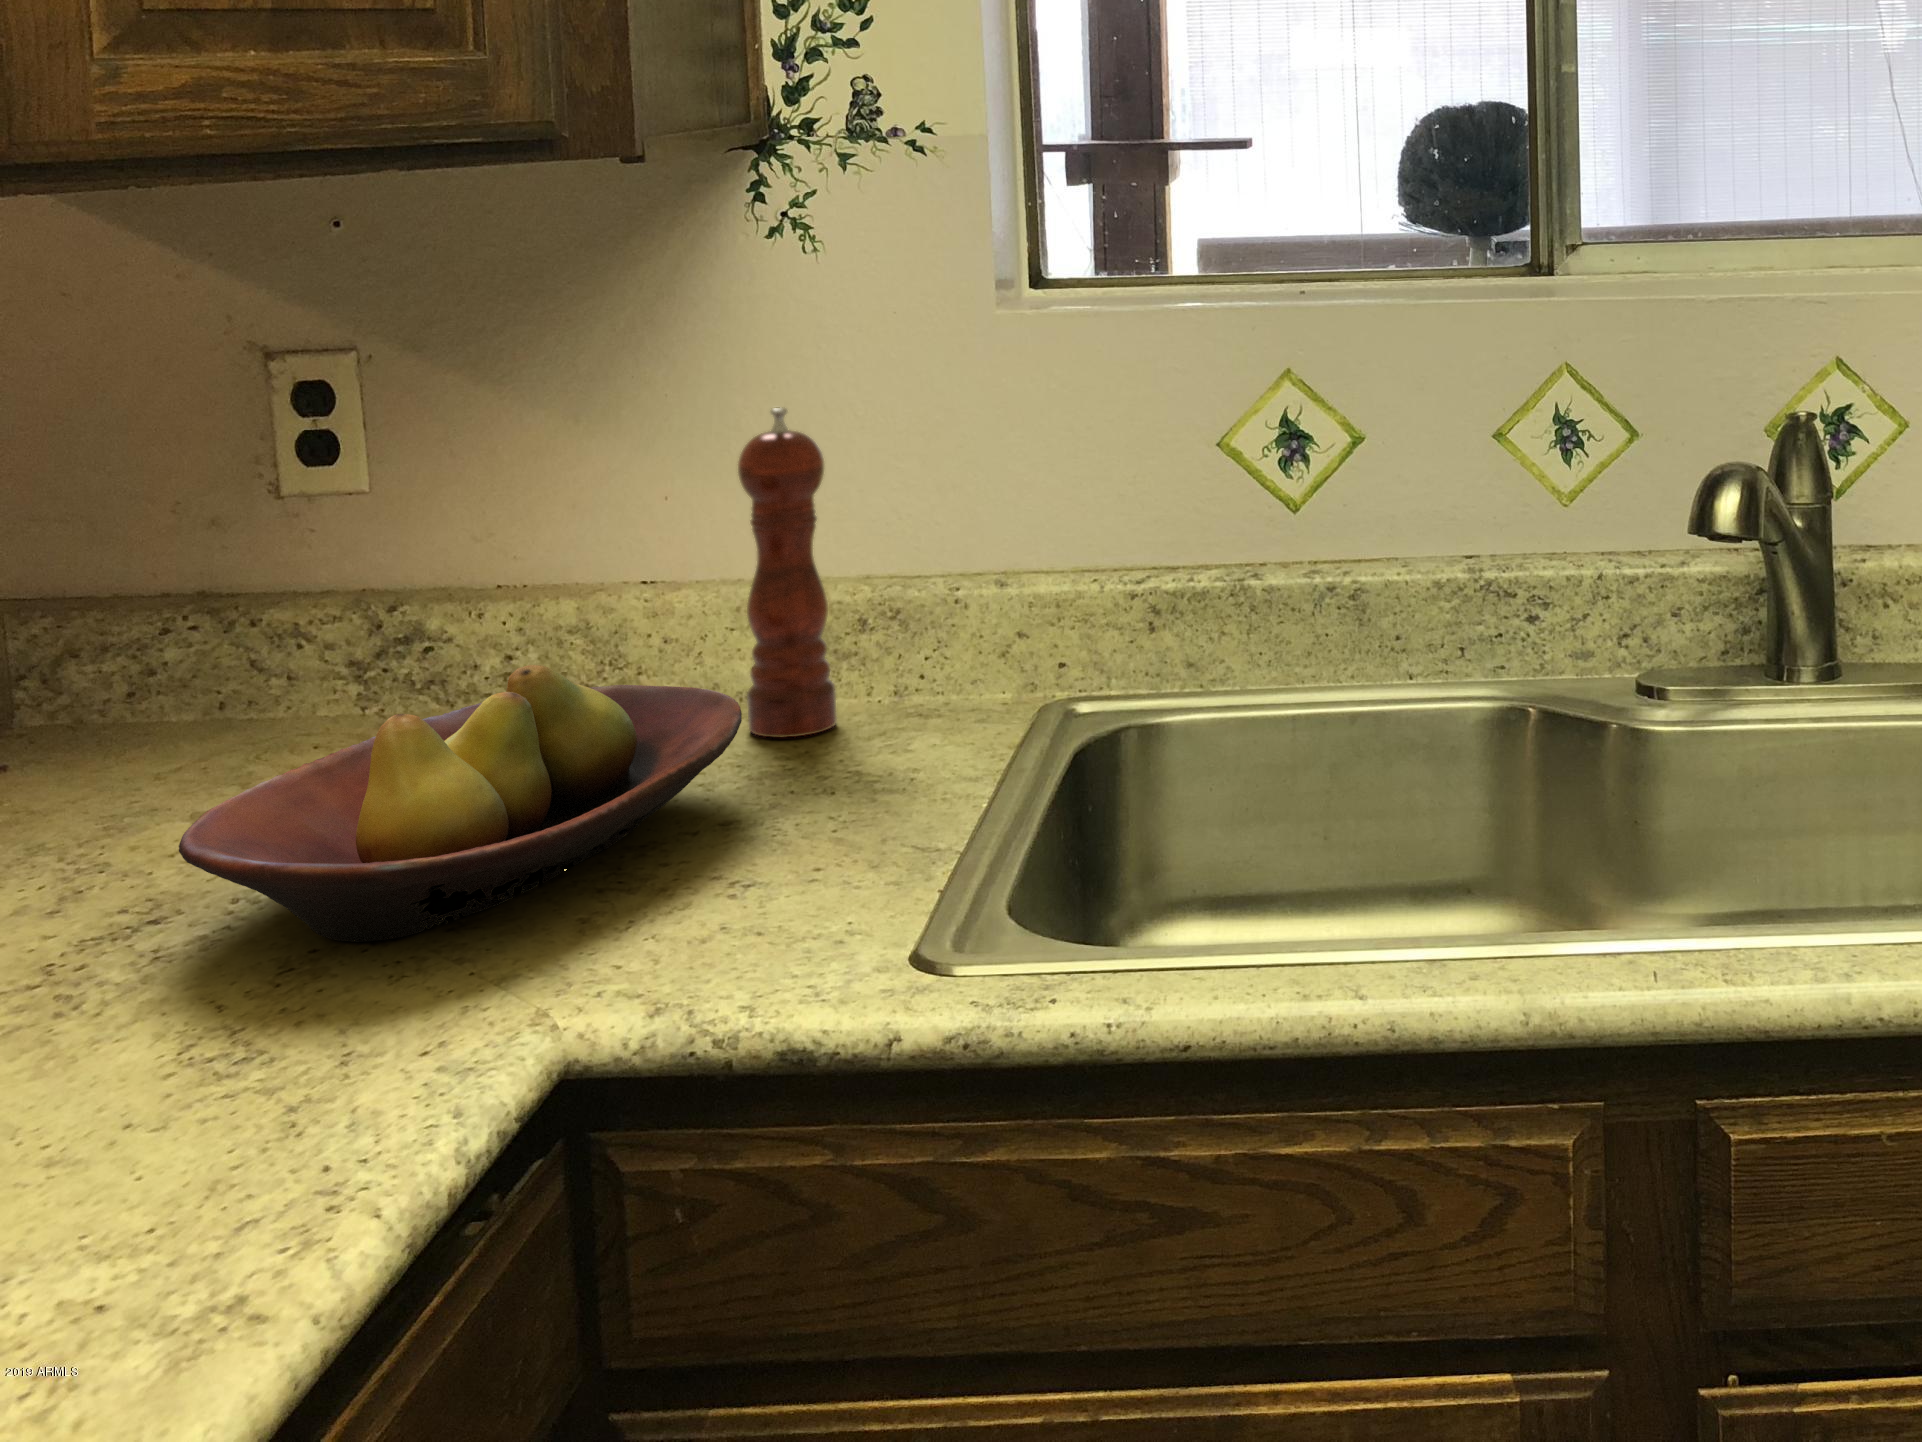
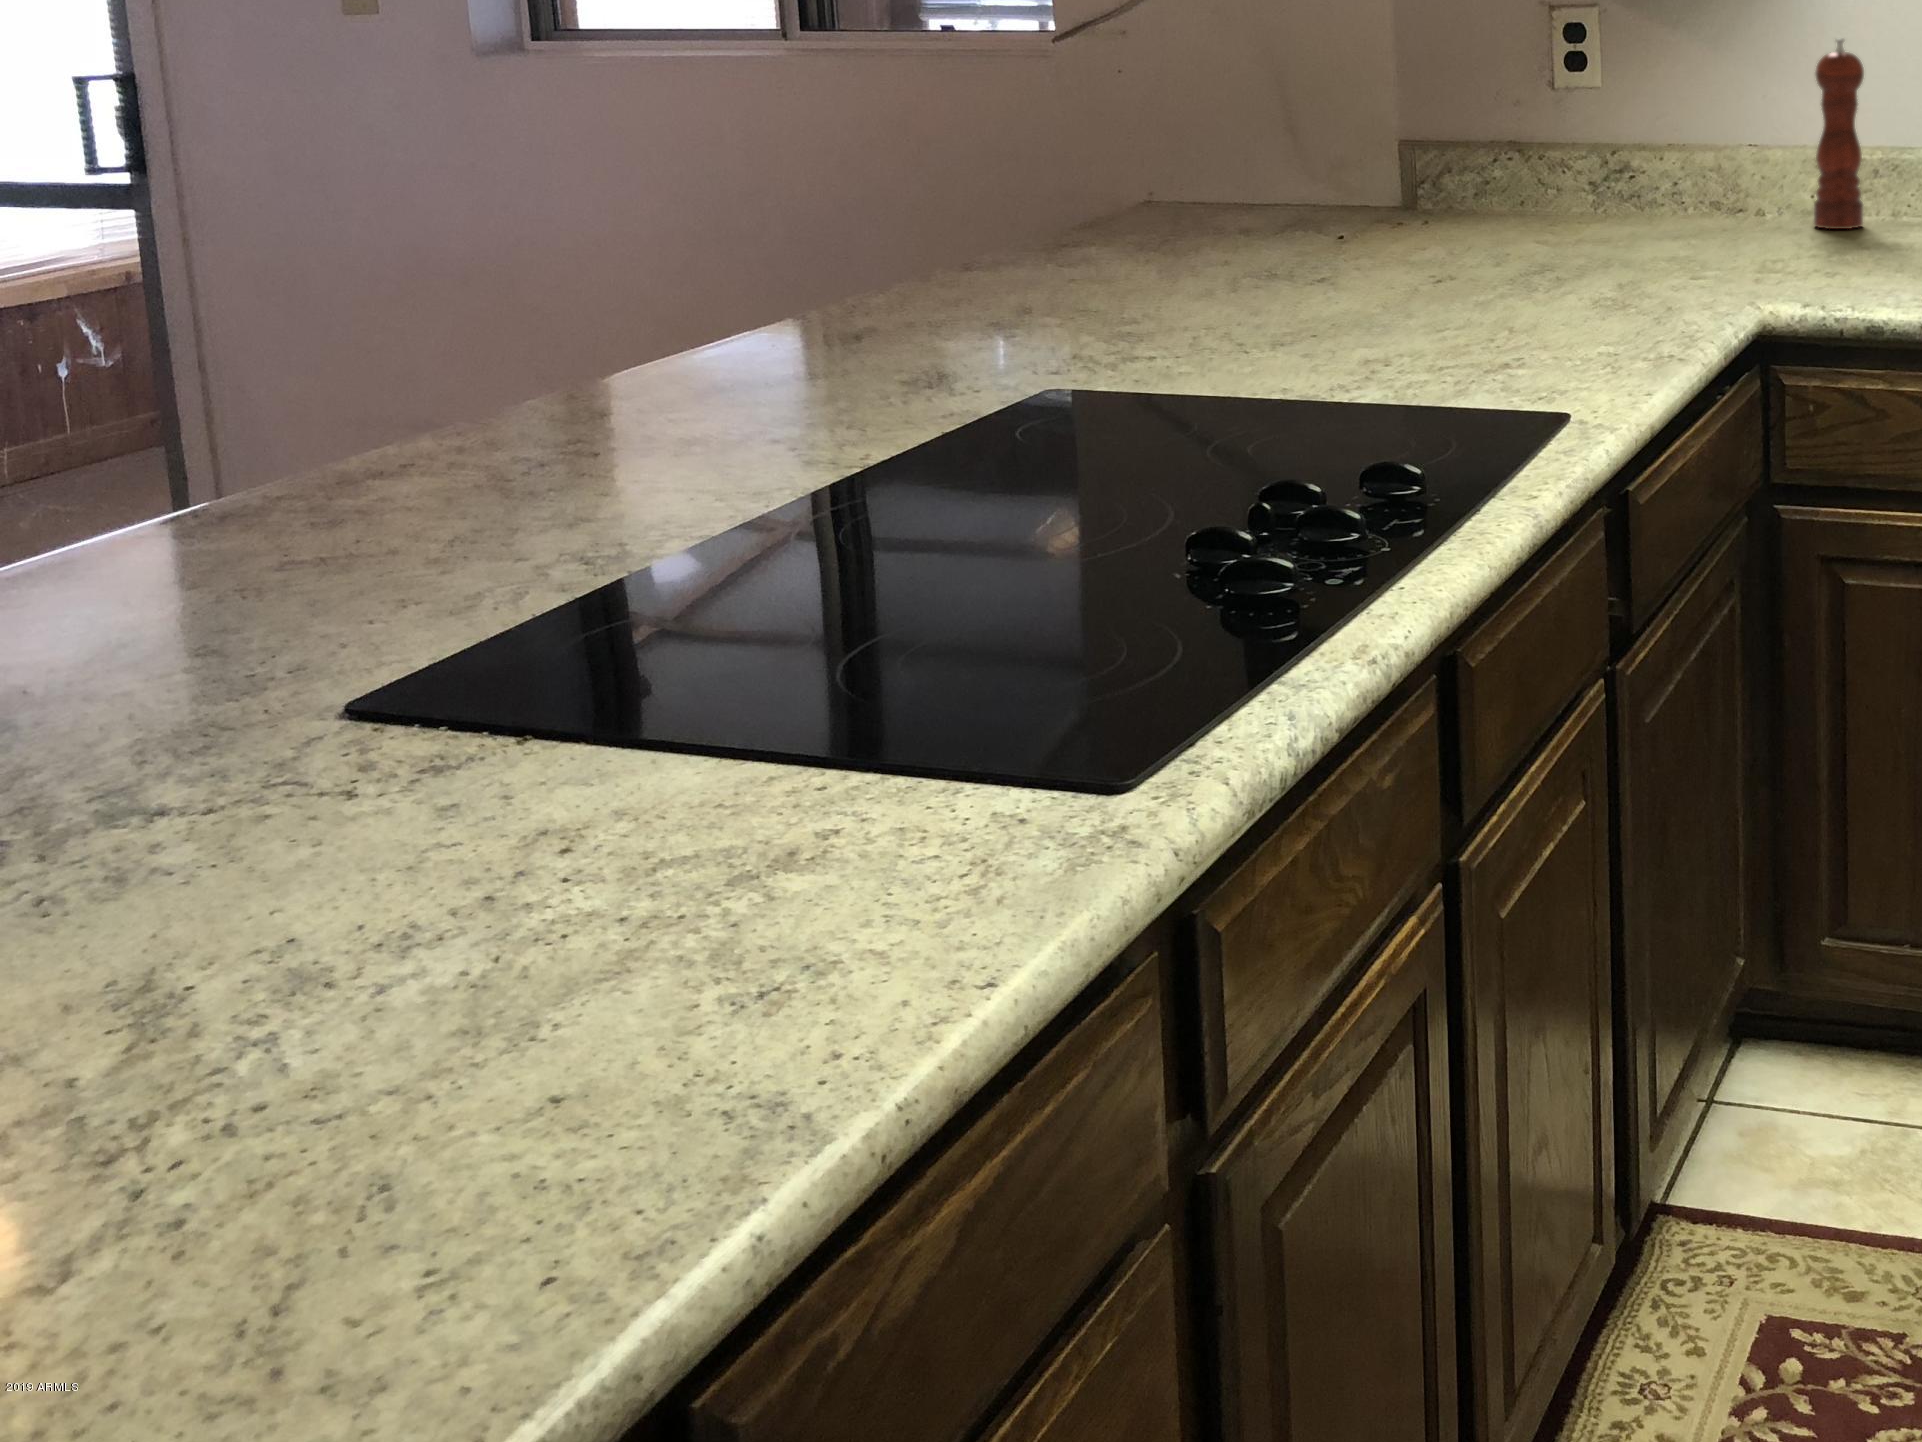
fruit bowl: present [179,665,742,942] -> none [1560,162,1822,281]

